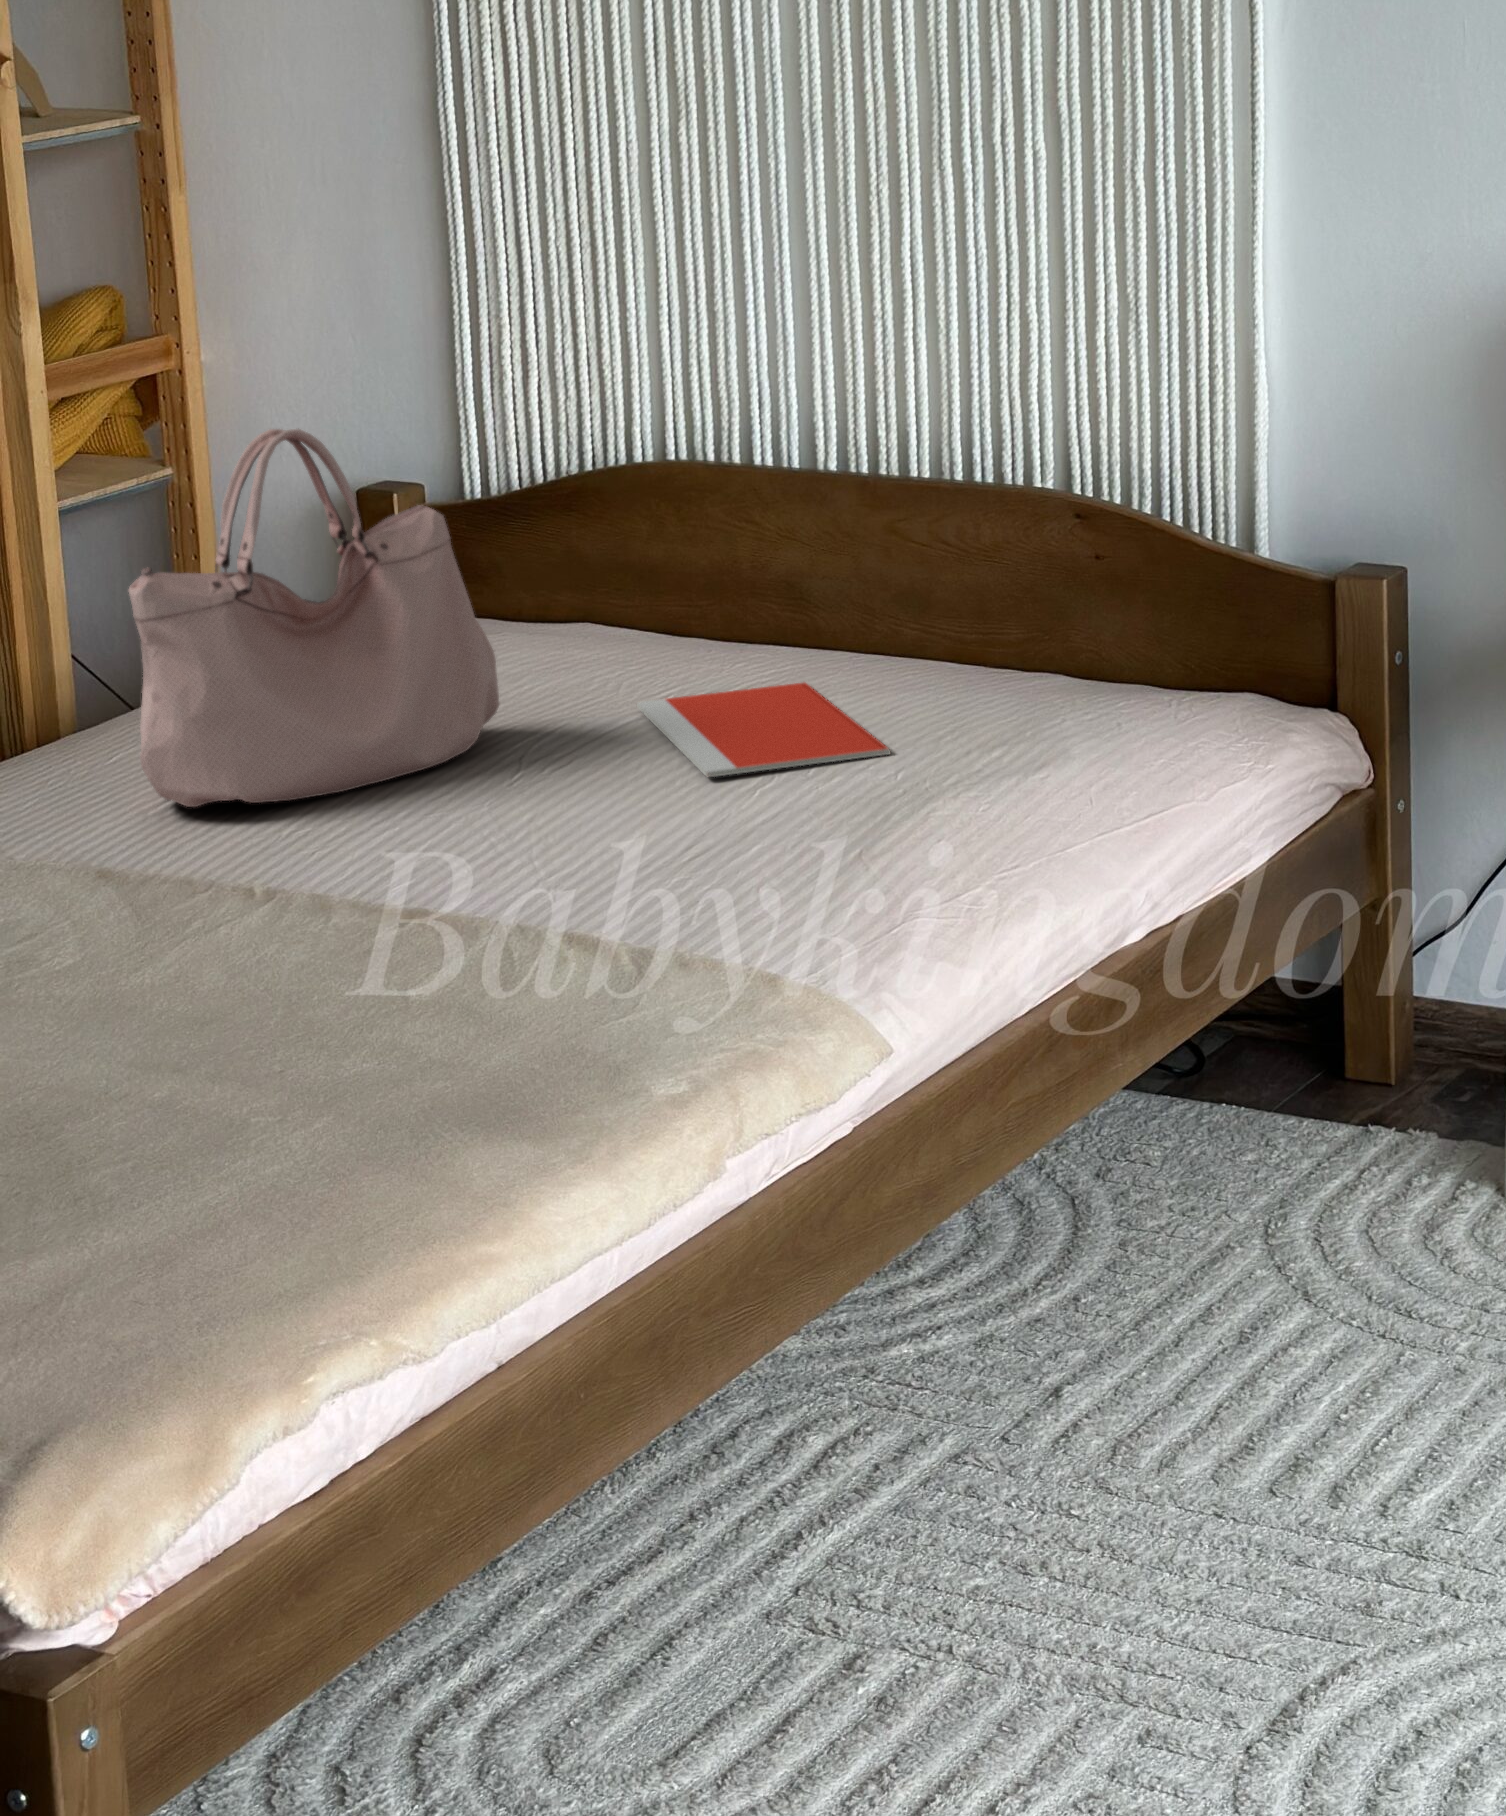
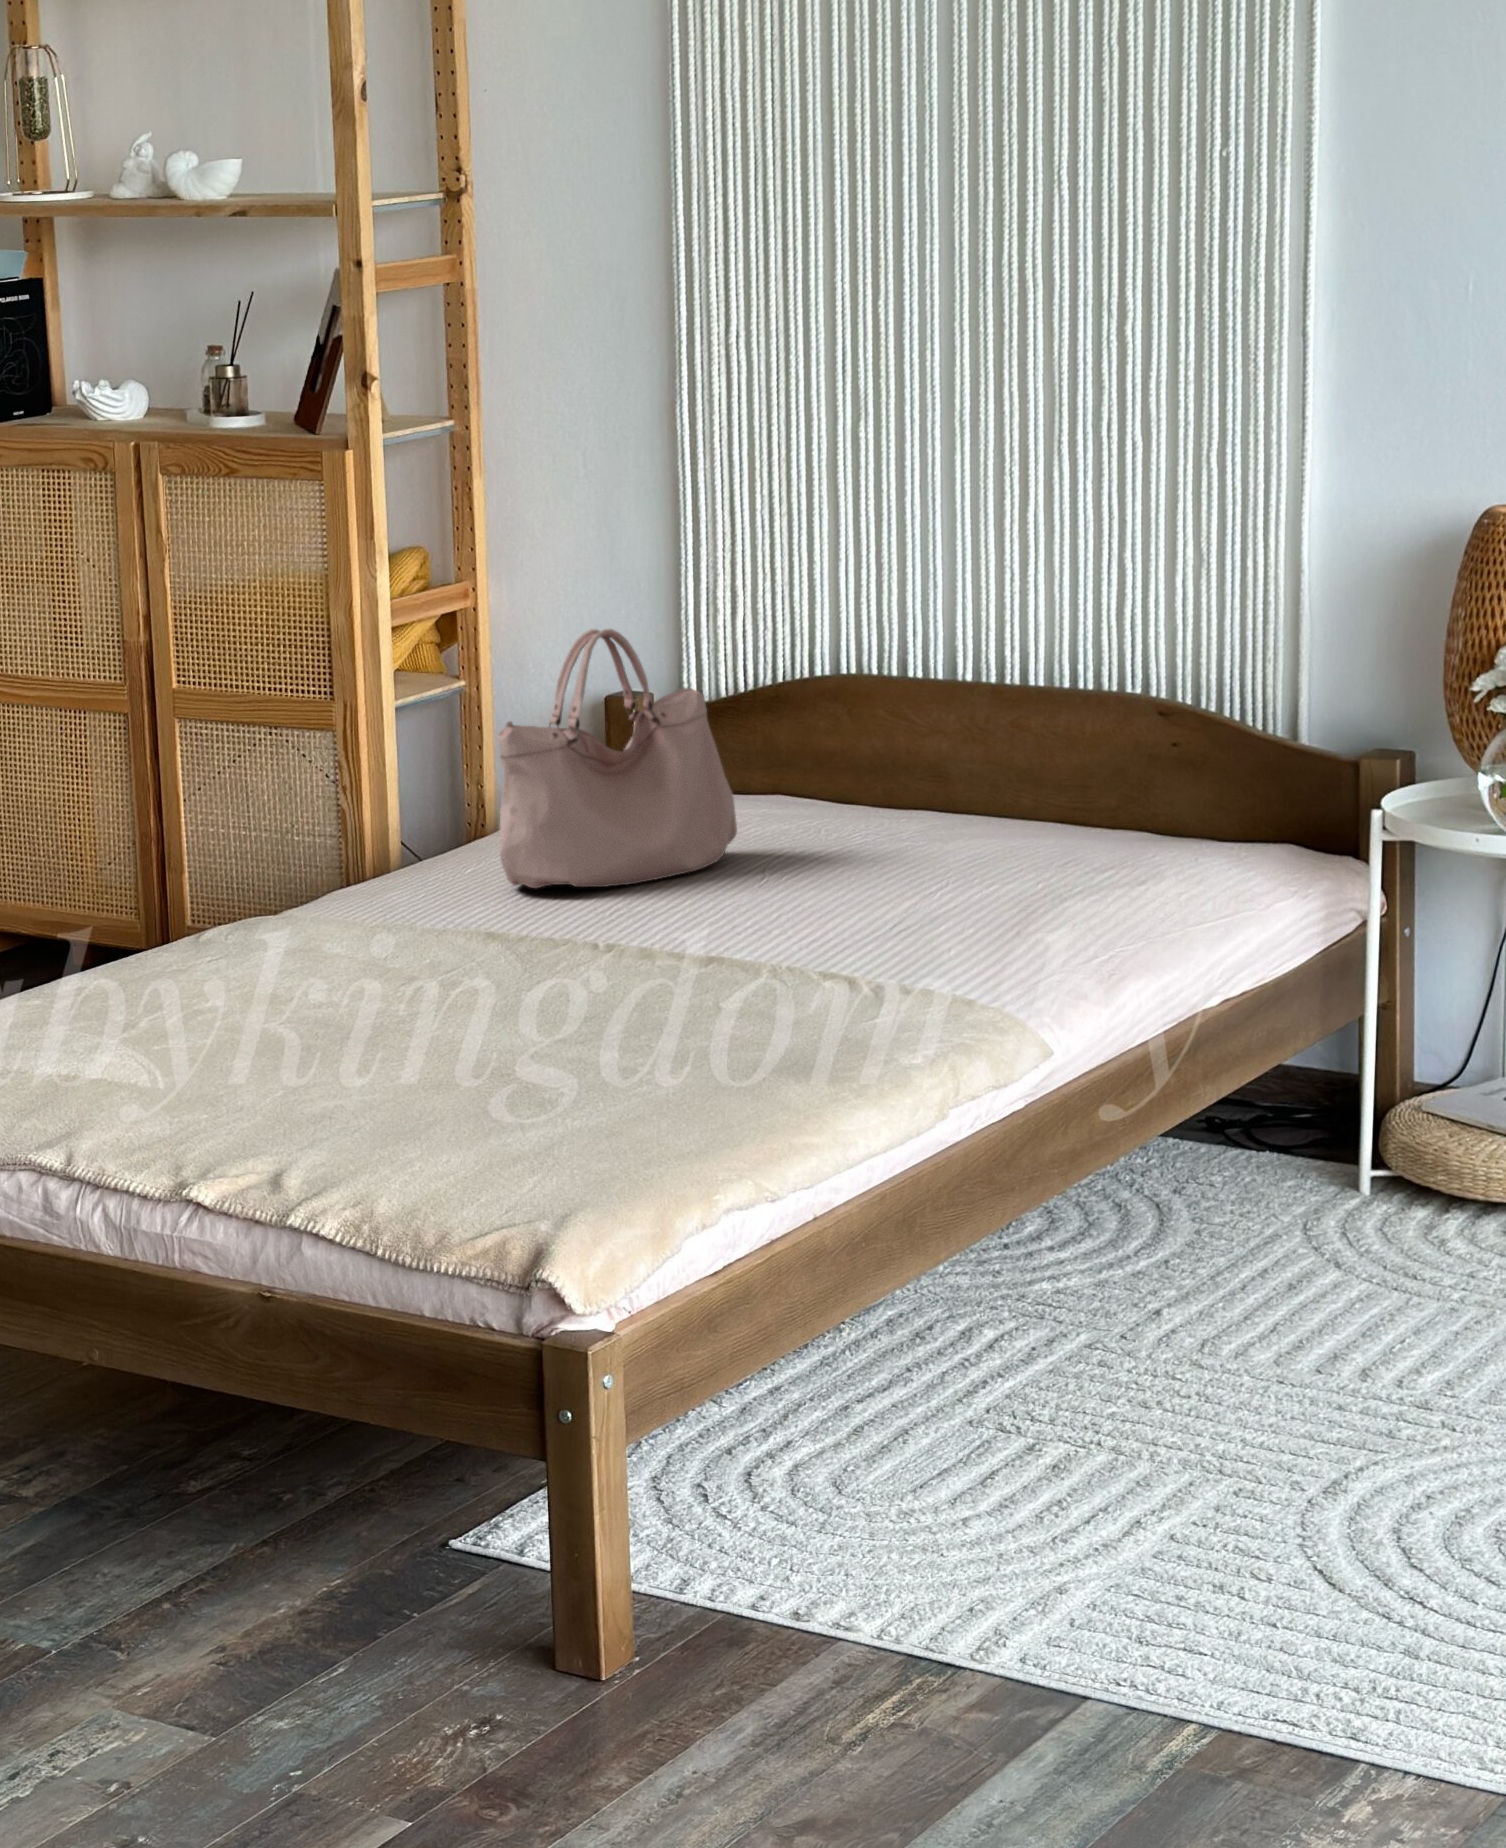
notebook: present [636,683,890,777] -> none [830,829,1025,880]

